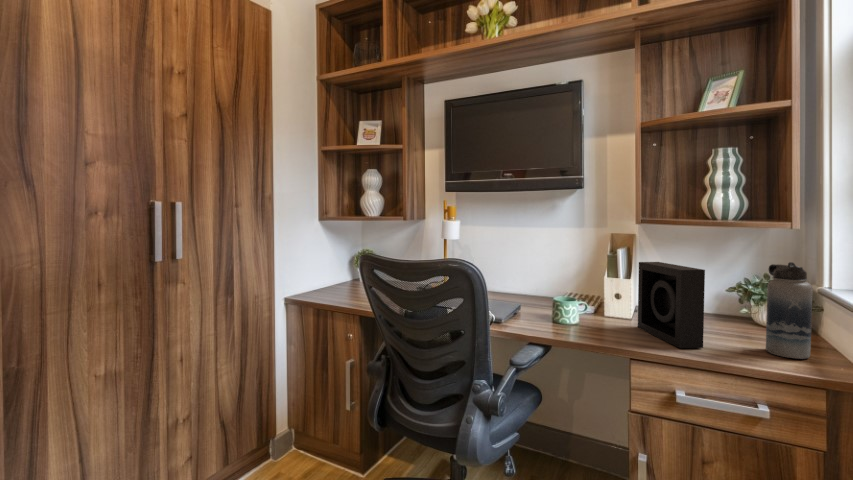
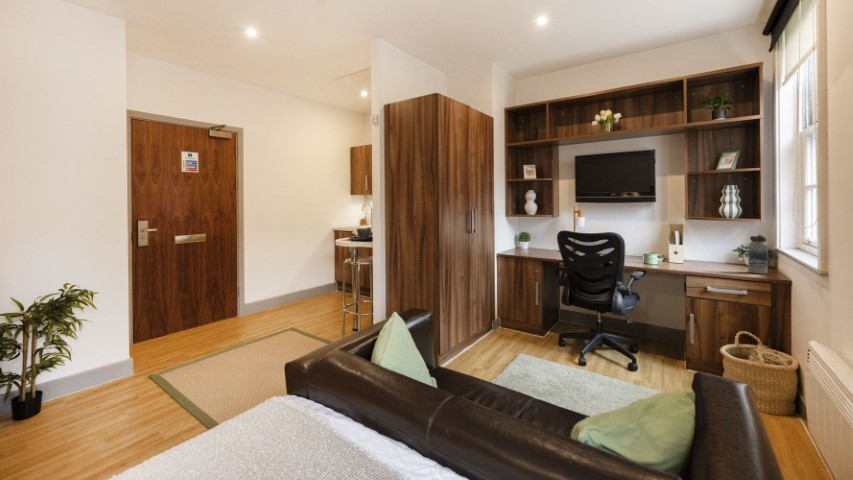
speaker: present [638,262,705,348] -> none [687,237,720,271]

